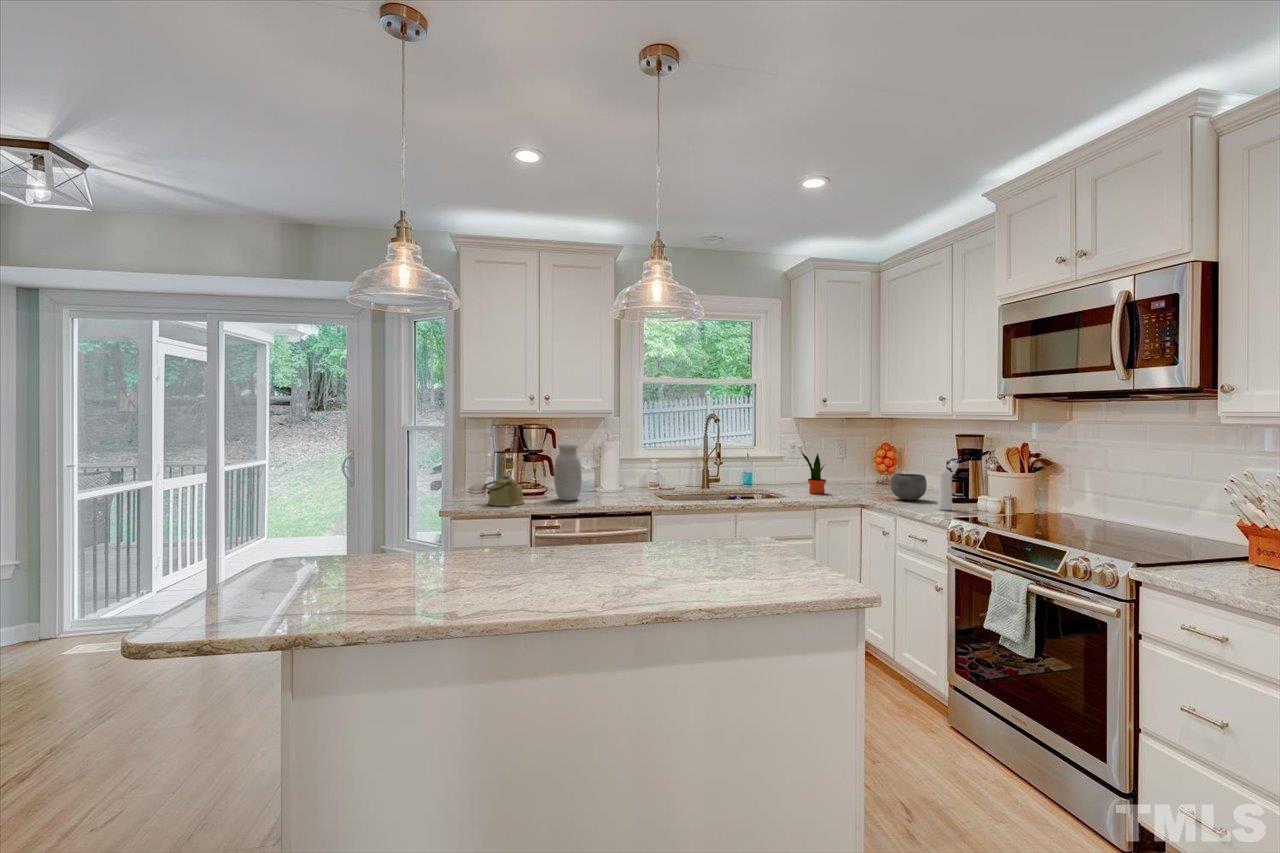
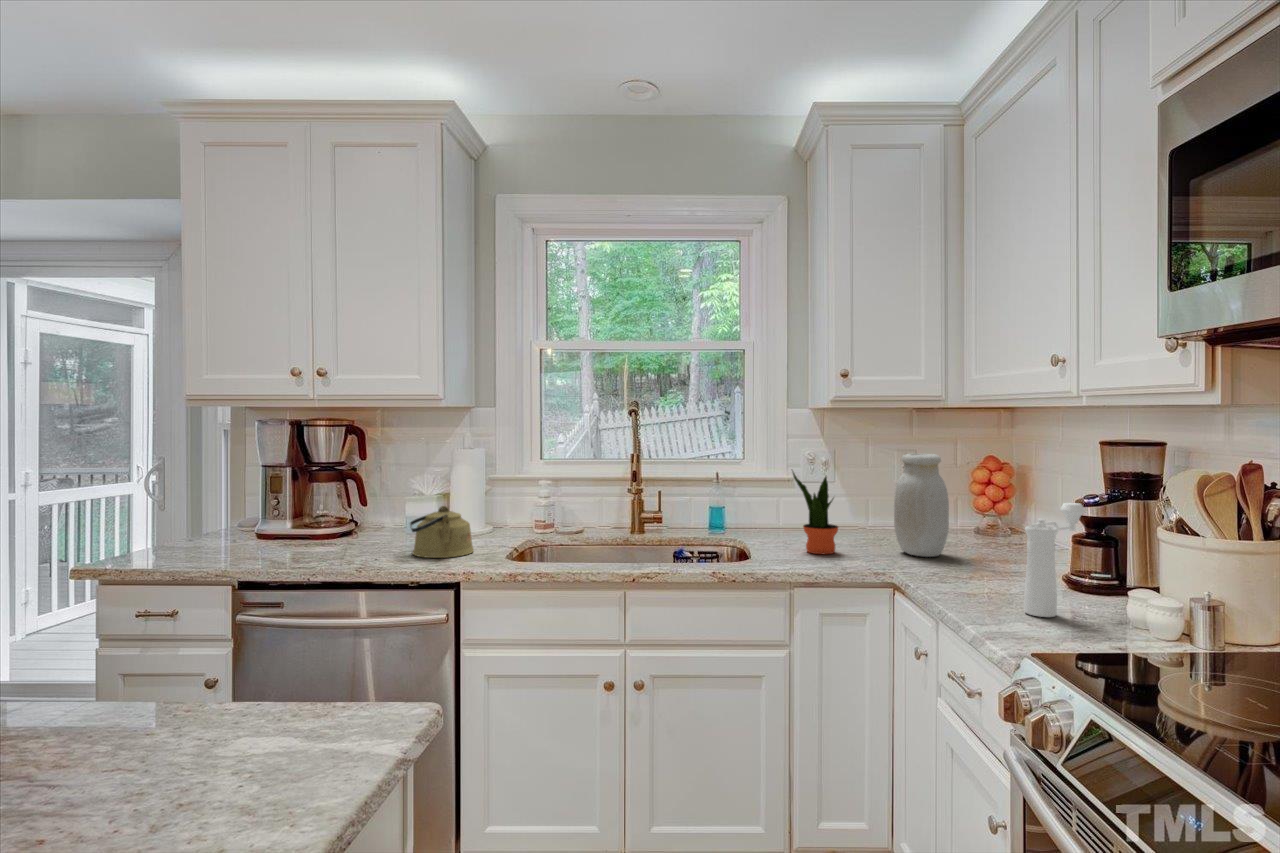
jar: present [554,443,582,501] -> present [894,453,949,557]
ceramic bowl: present [890,474,927,500] -> none [950,521,1028,581]
kettle: present [483,475,524,506] -> present [410,506,474,558]

